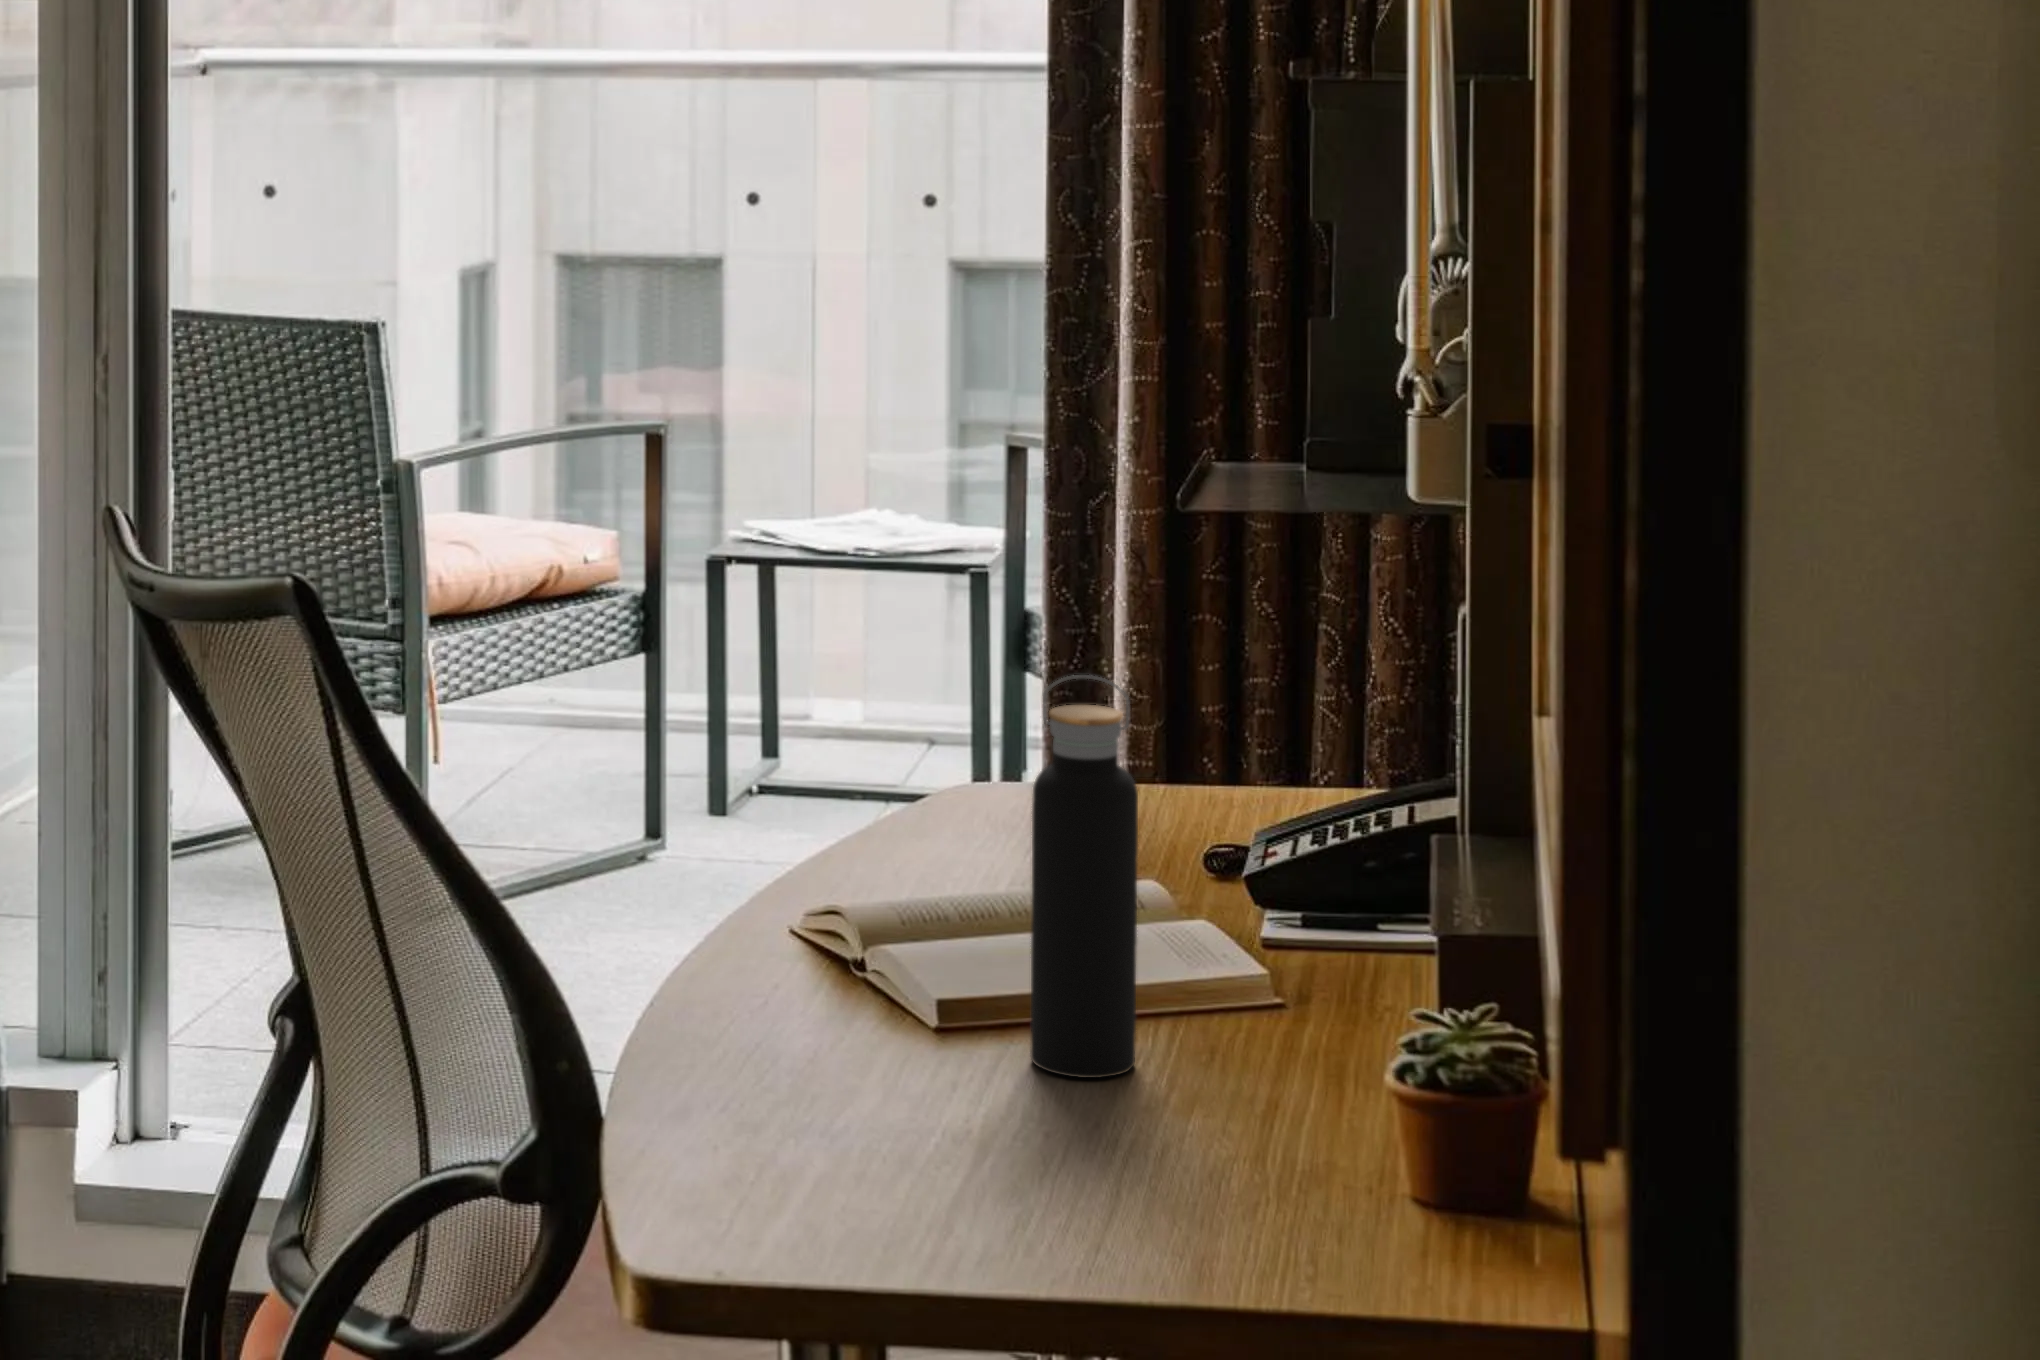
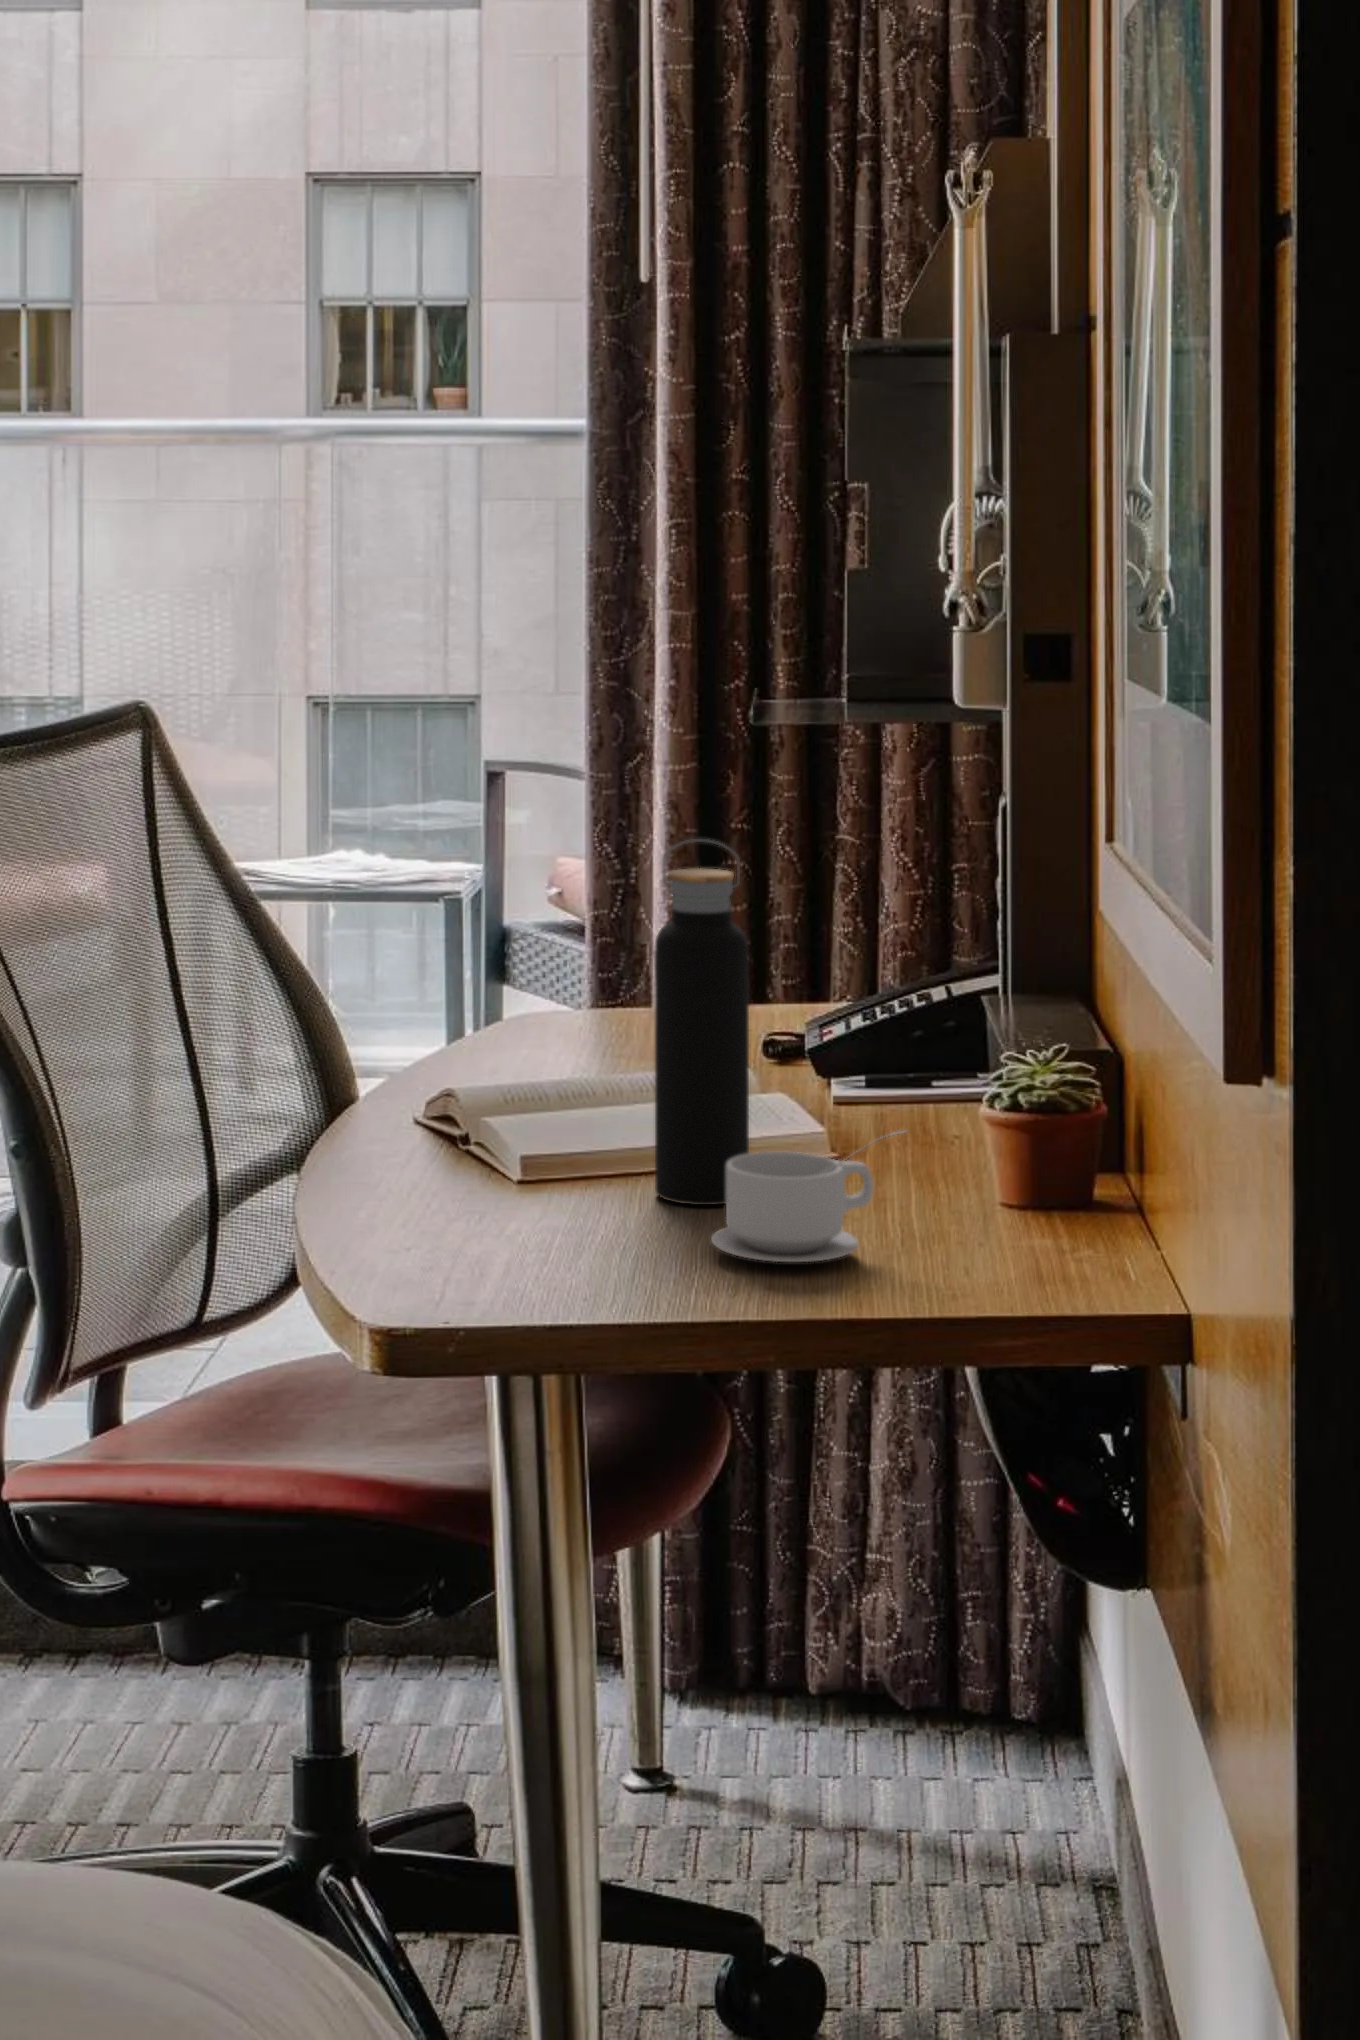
teacup: none [1073,1026,1298,1172] -> present [711,1132,903,1262]

